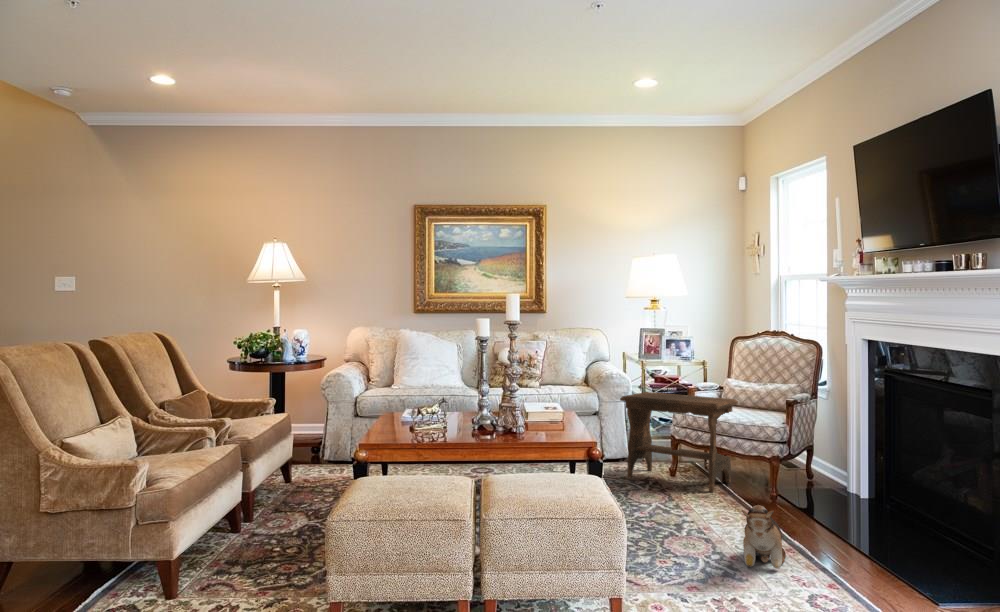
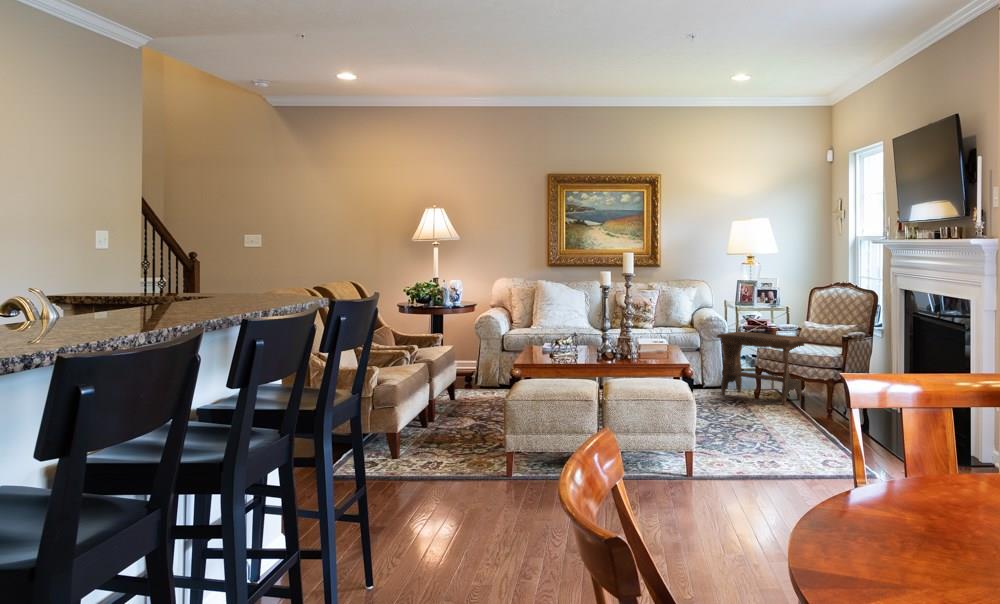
plush toy: present [742,505,786,569] -> none [788,401,820,441]

